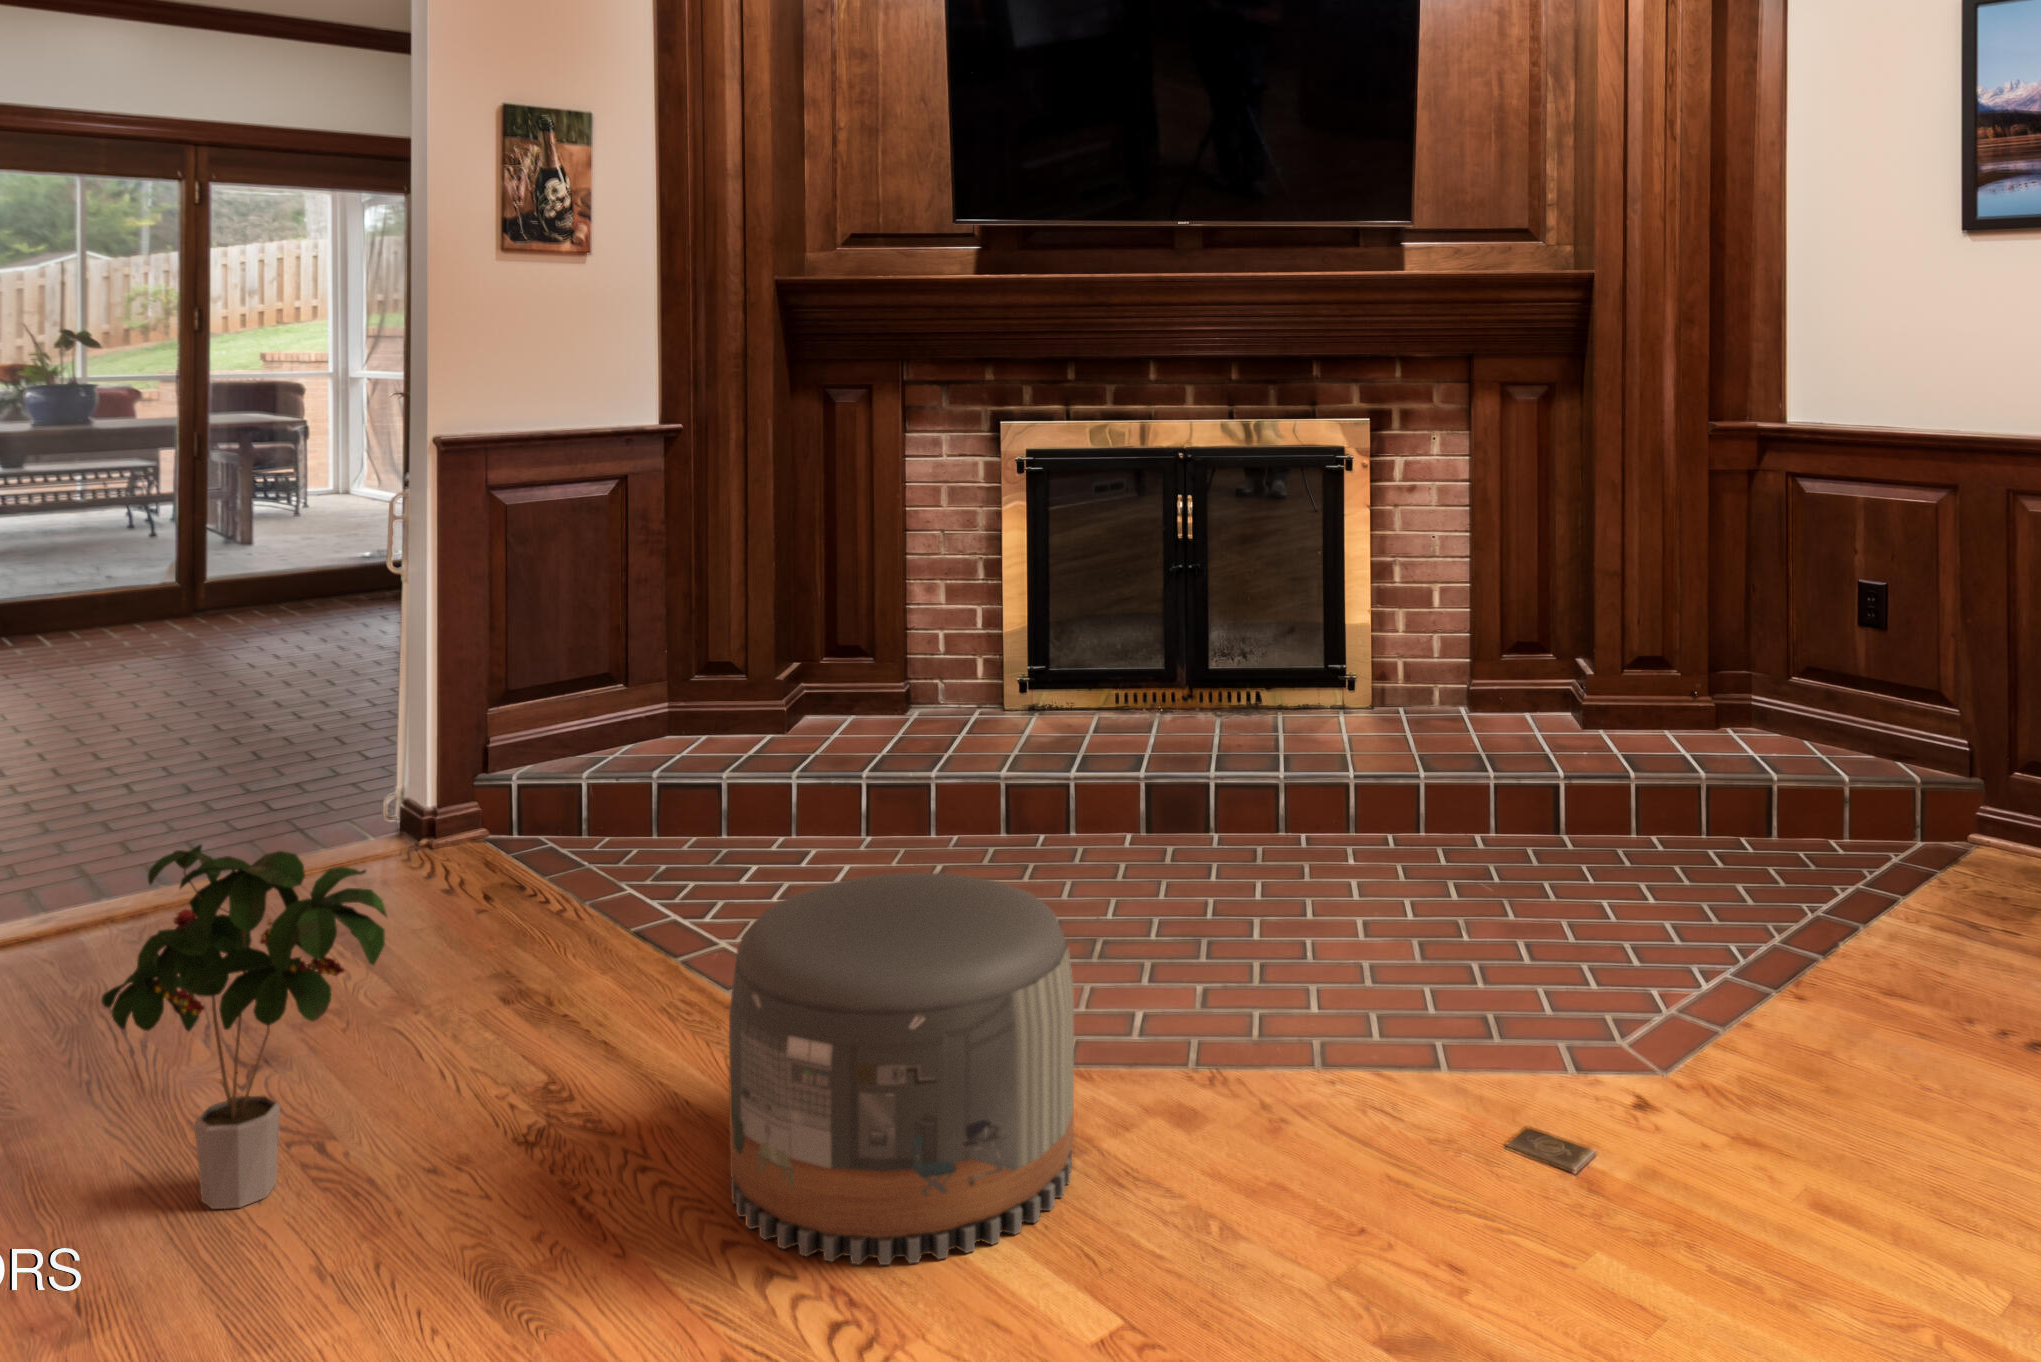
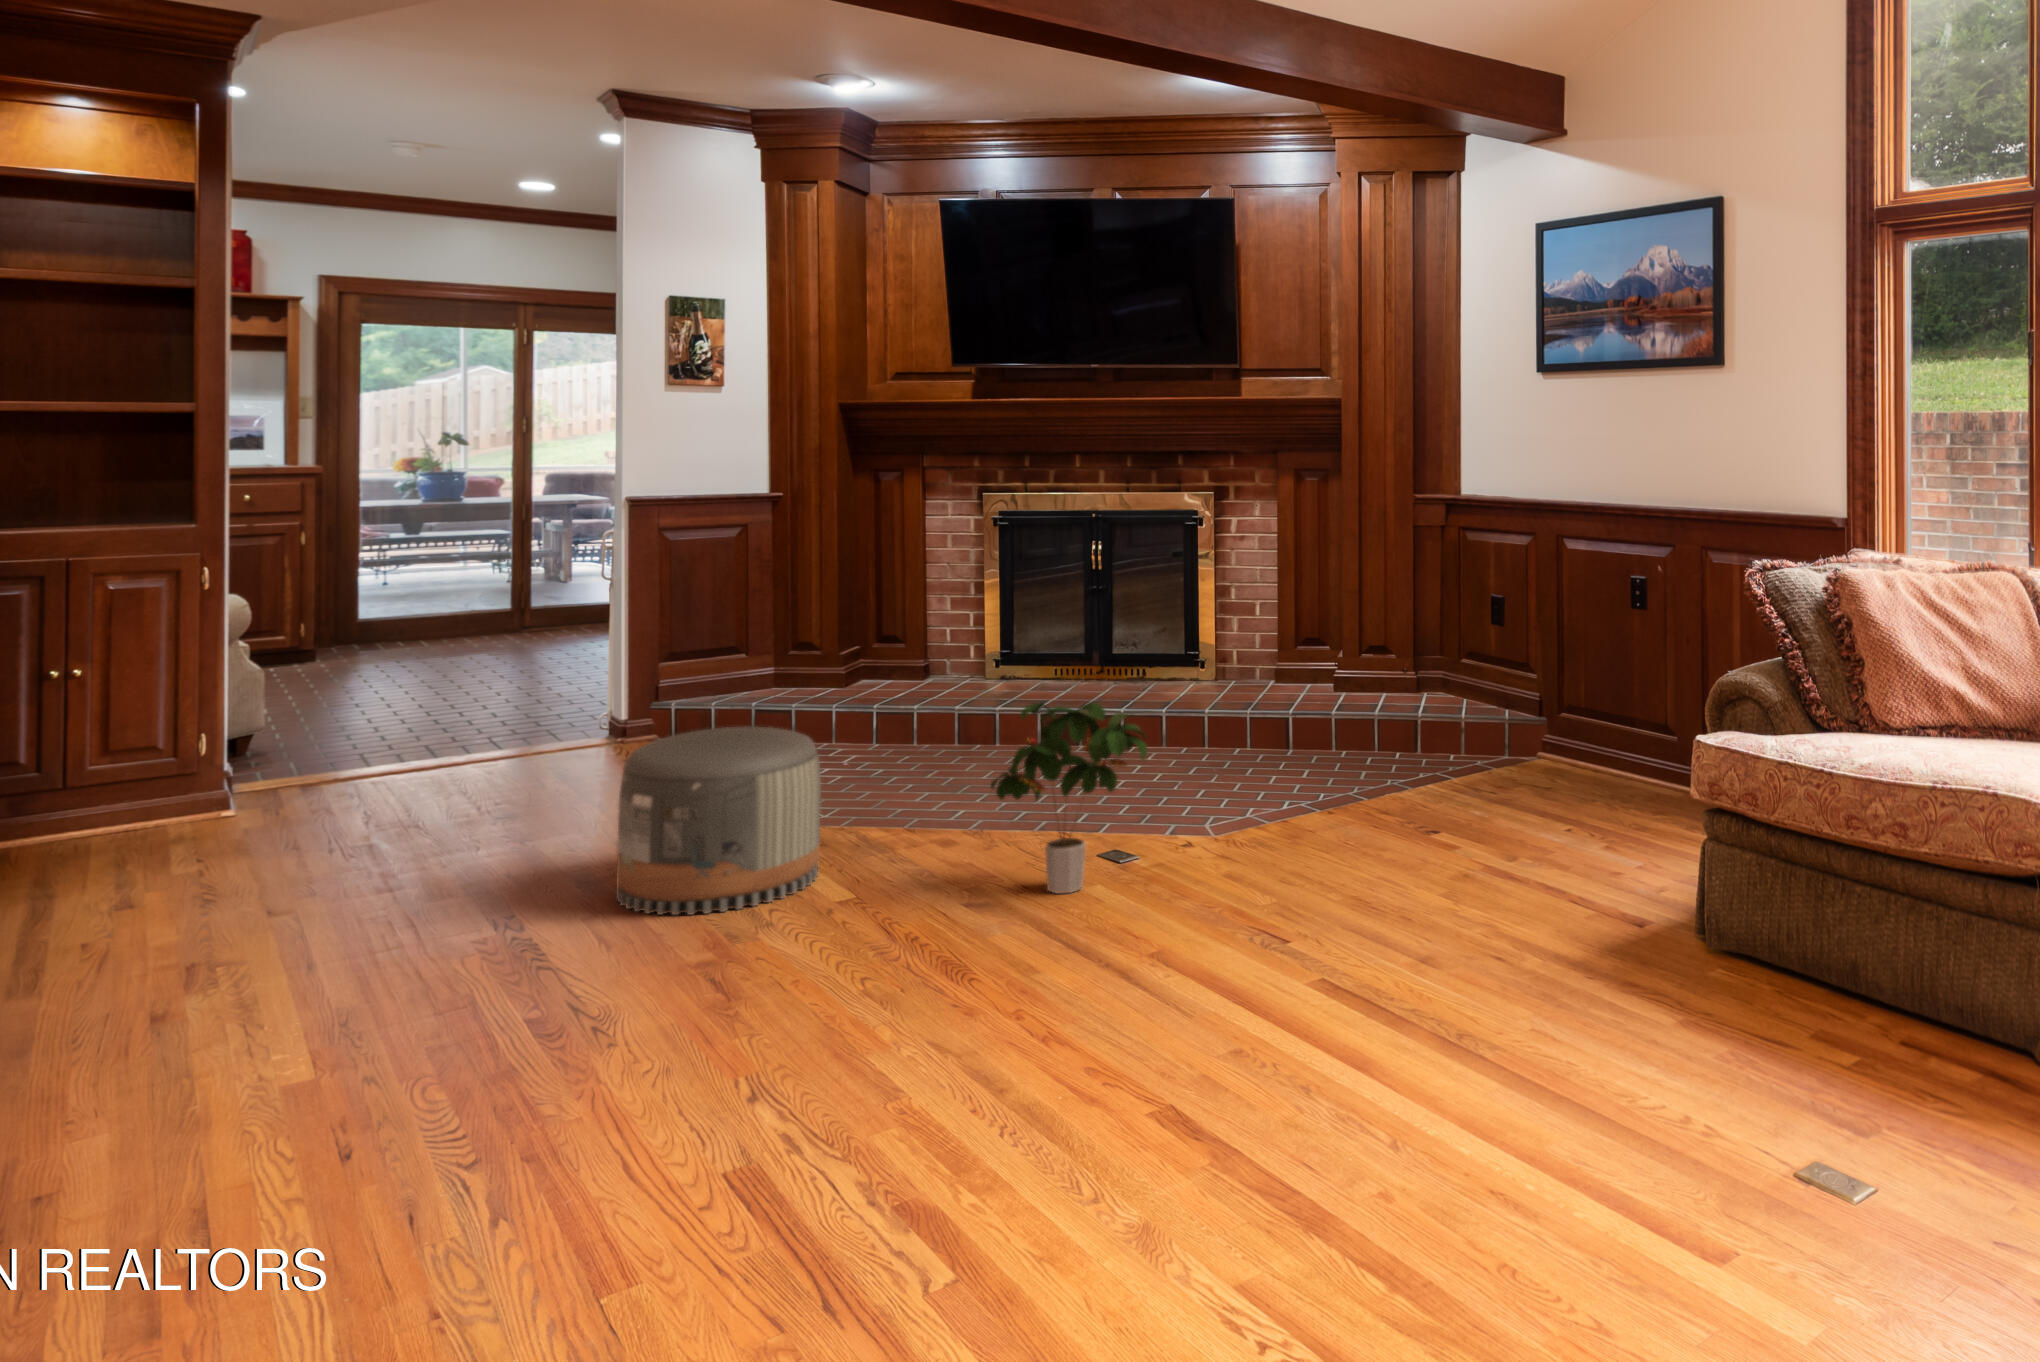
potted plant: present [102,845,387,1209] -> present [991,702,1147,893]

